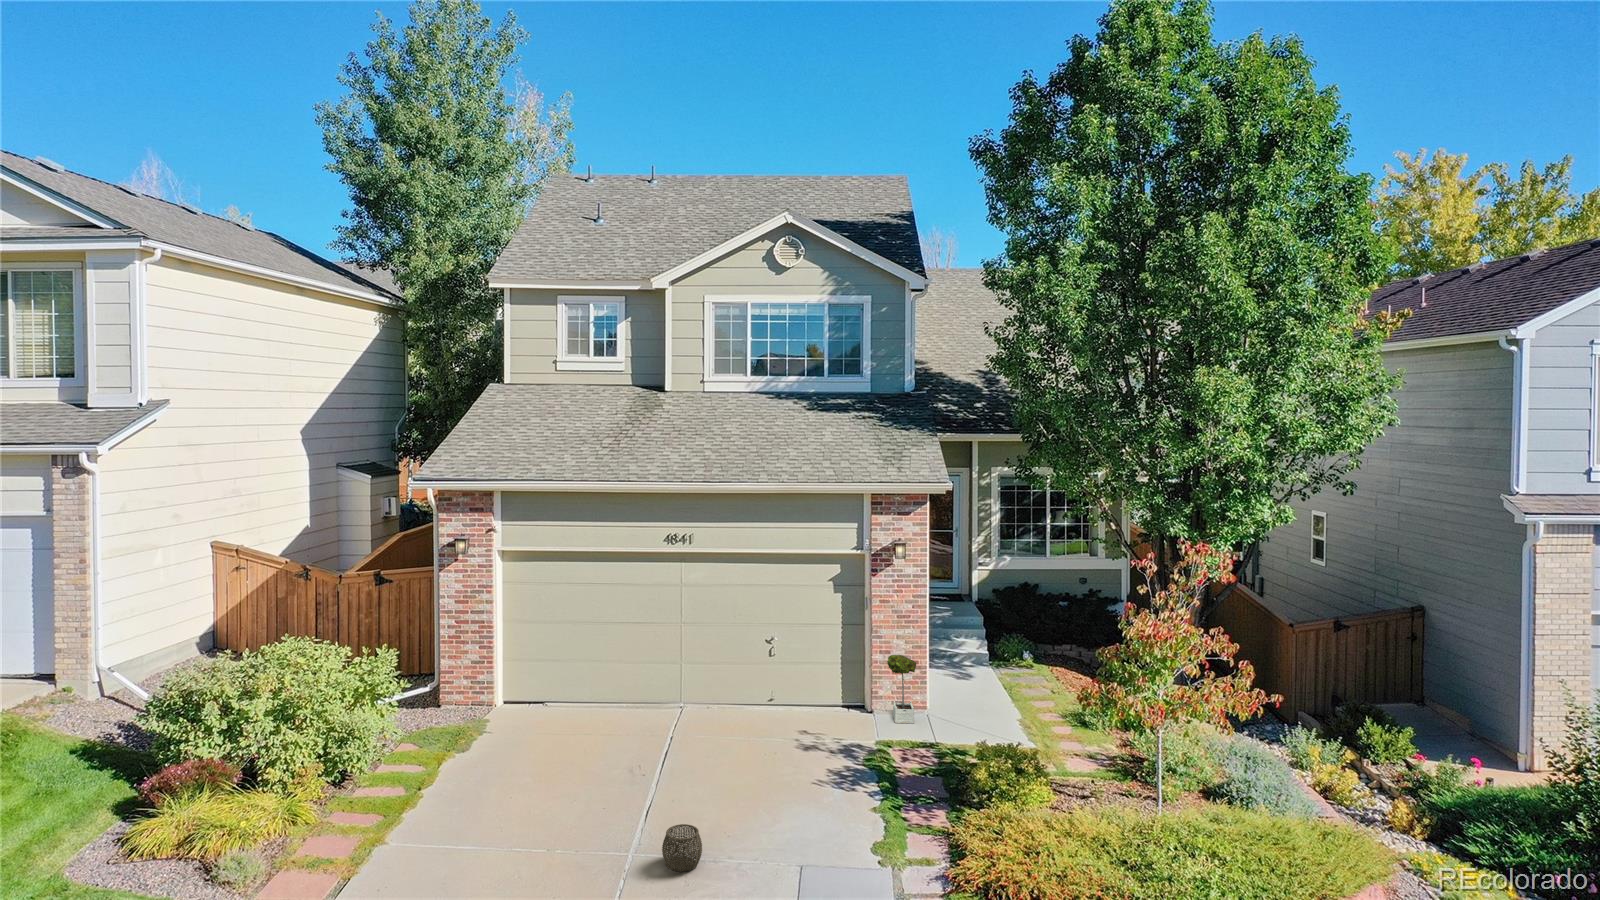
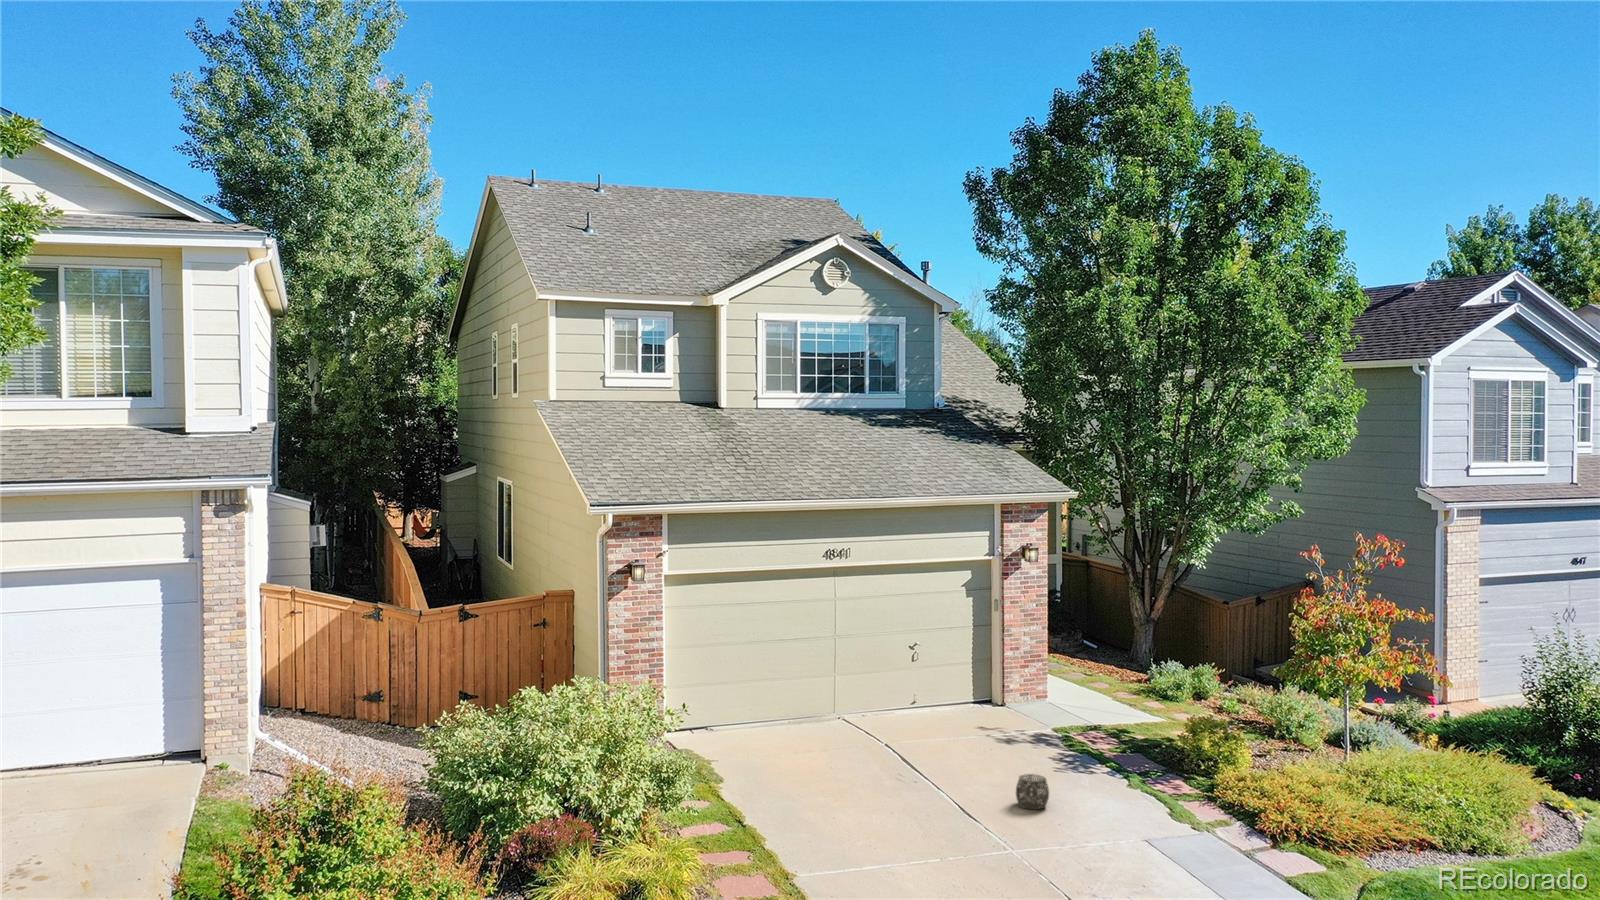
potted tree: present [887,655,916,723] -> none [1022,648,1050,710]

